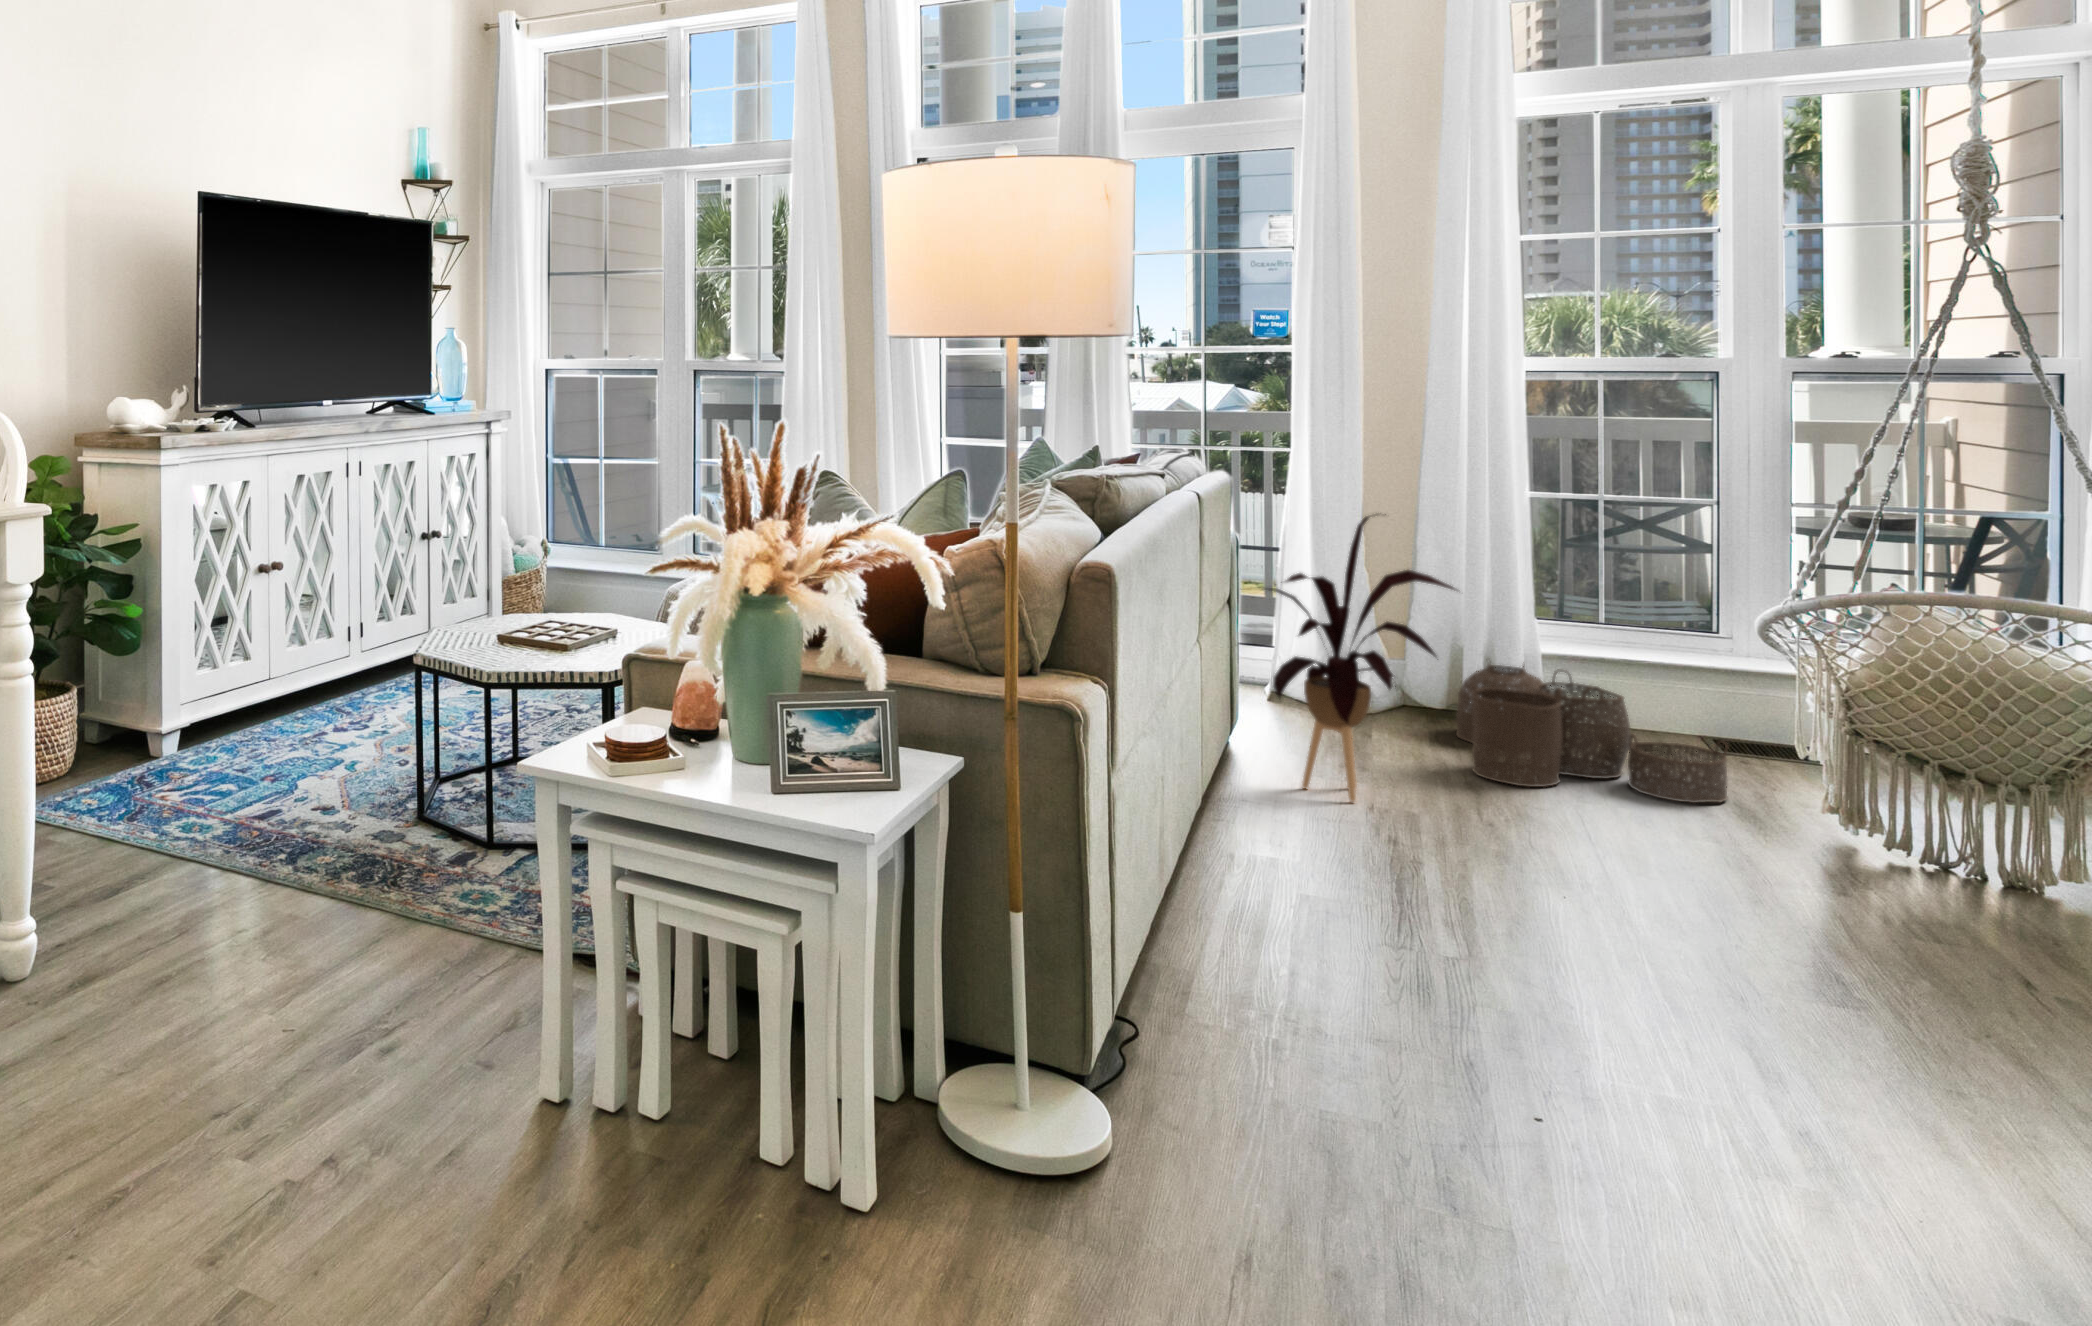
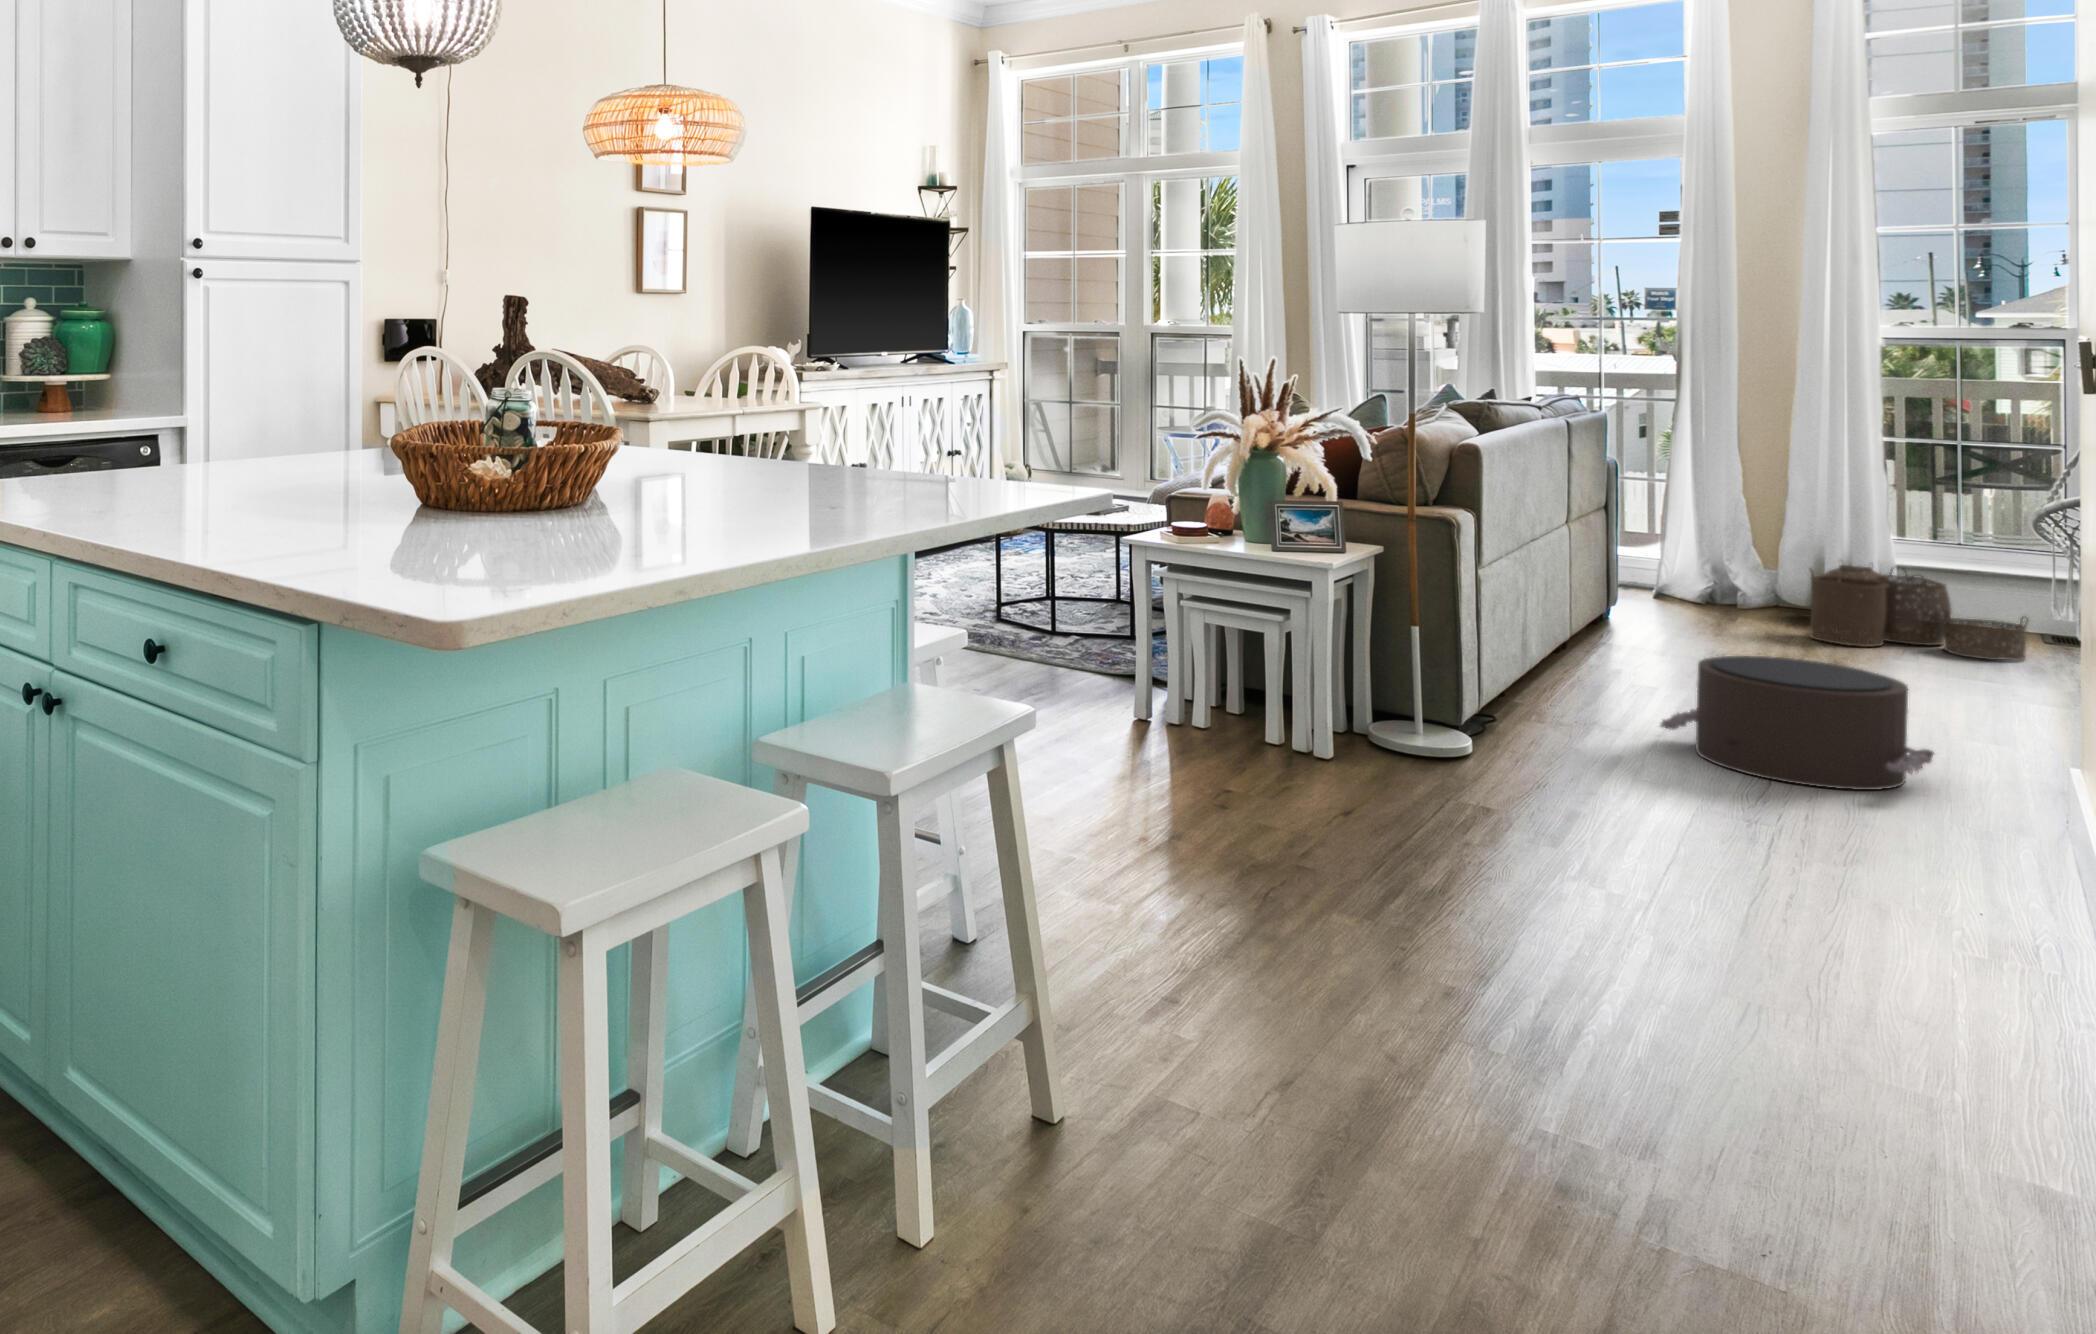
house plant: present [1269,514,1456,802] -> none [1609,437,1793,646]
pouf: none [1401,909,1851,1200] -> present [1660,656,1934,790]

